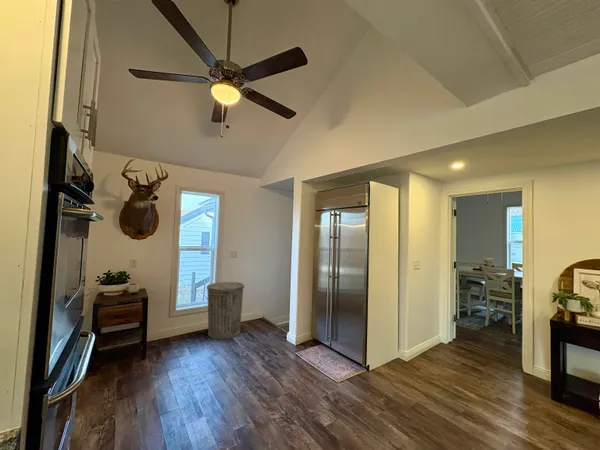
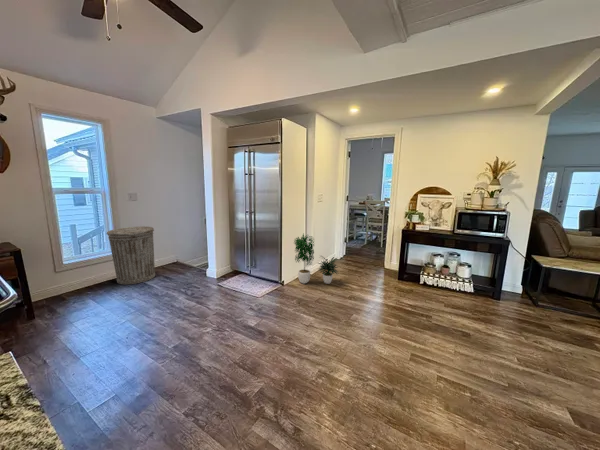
potted plant: none [382,307,447,381] -> present [294,234,338,284]

